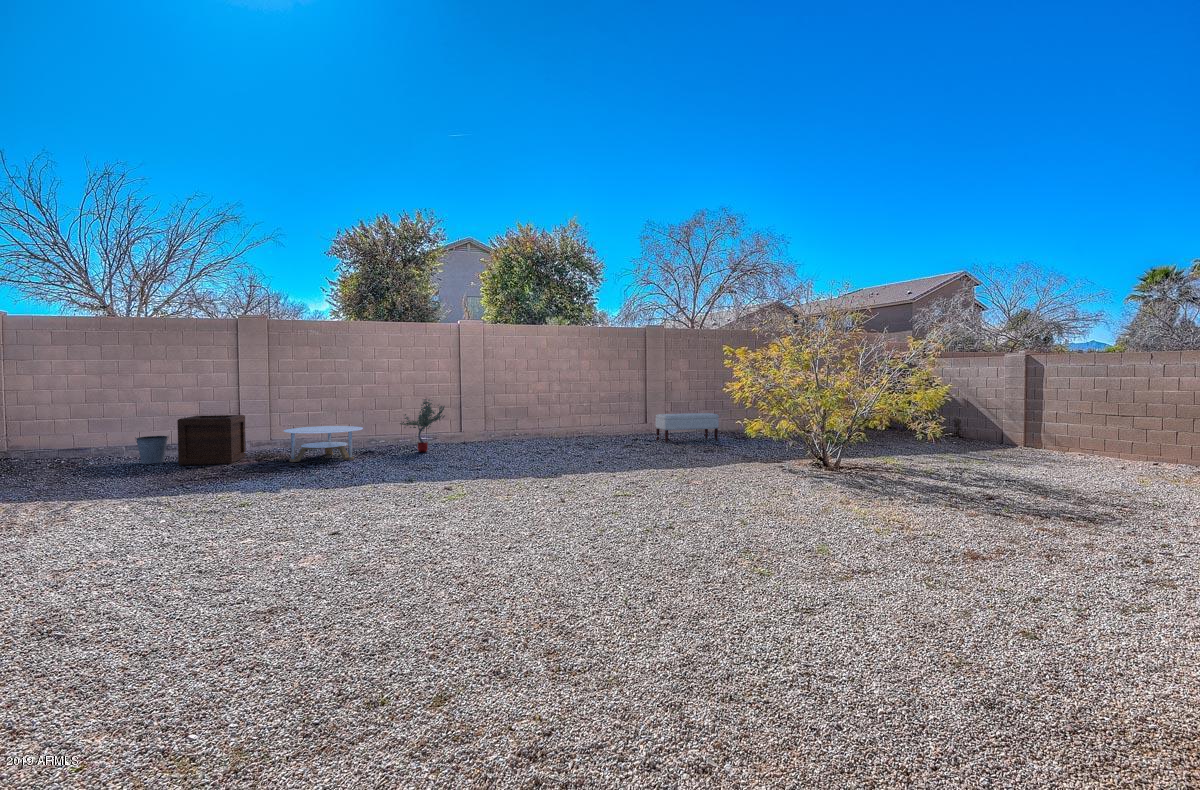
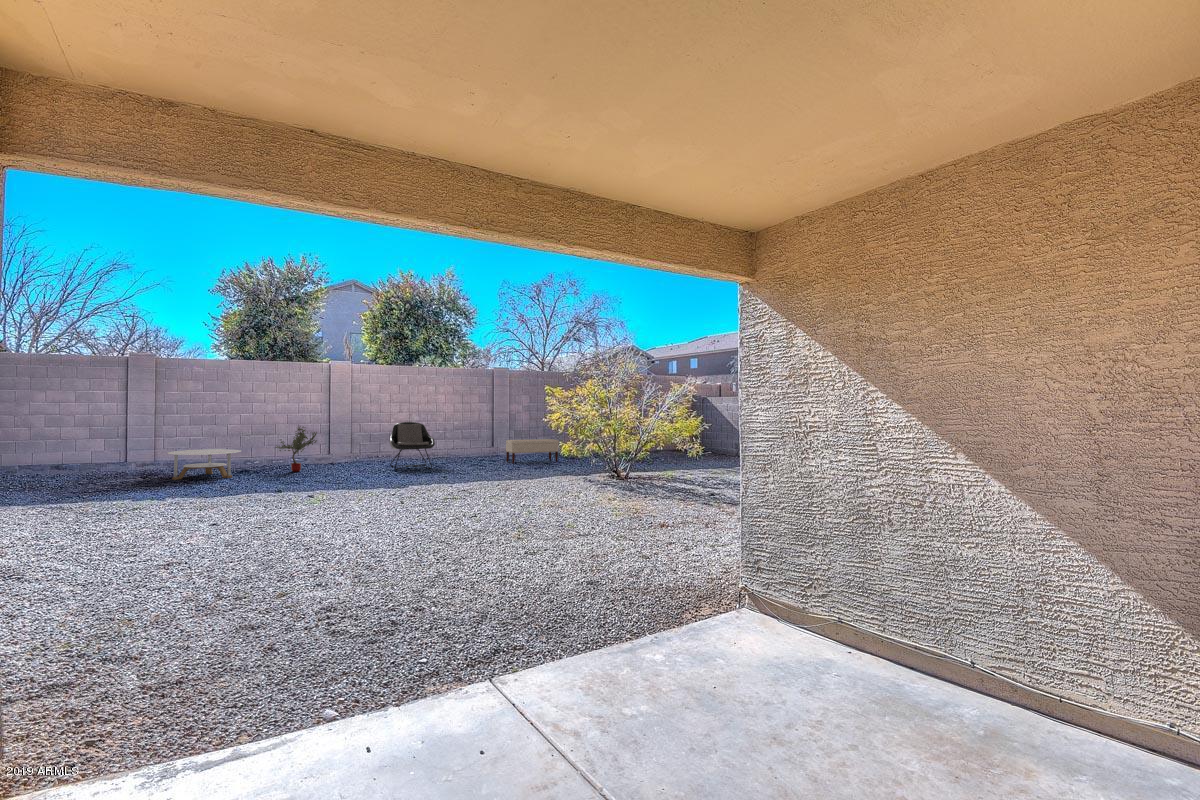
lounge chair: none [526,393,578,451] -> present [390,422,435,470]
wooden crate: present [177,415,246,466] -> none [67,439,130,483]
bucket: present [135,436,169,464] -> none [24,457,56,482]

